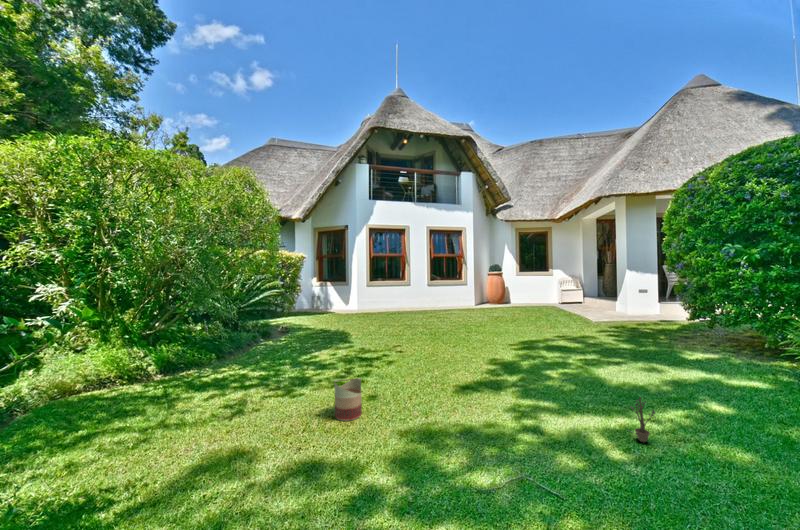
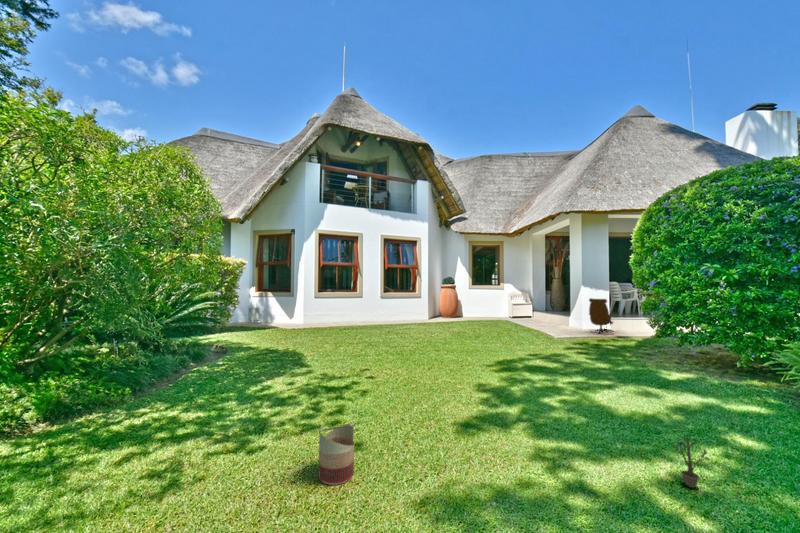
lounge chair: none [635,282,666,319] -> present [589,298,613,333]

